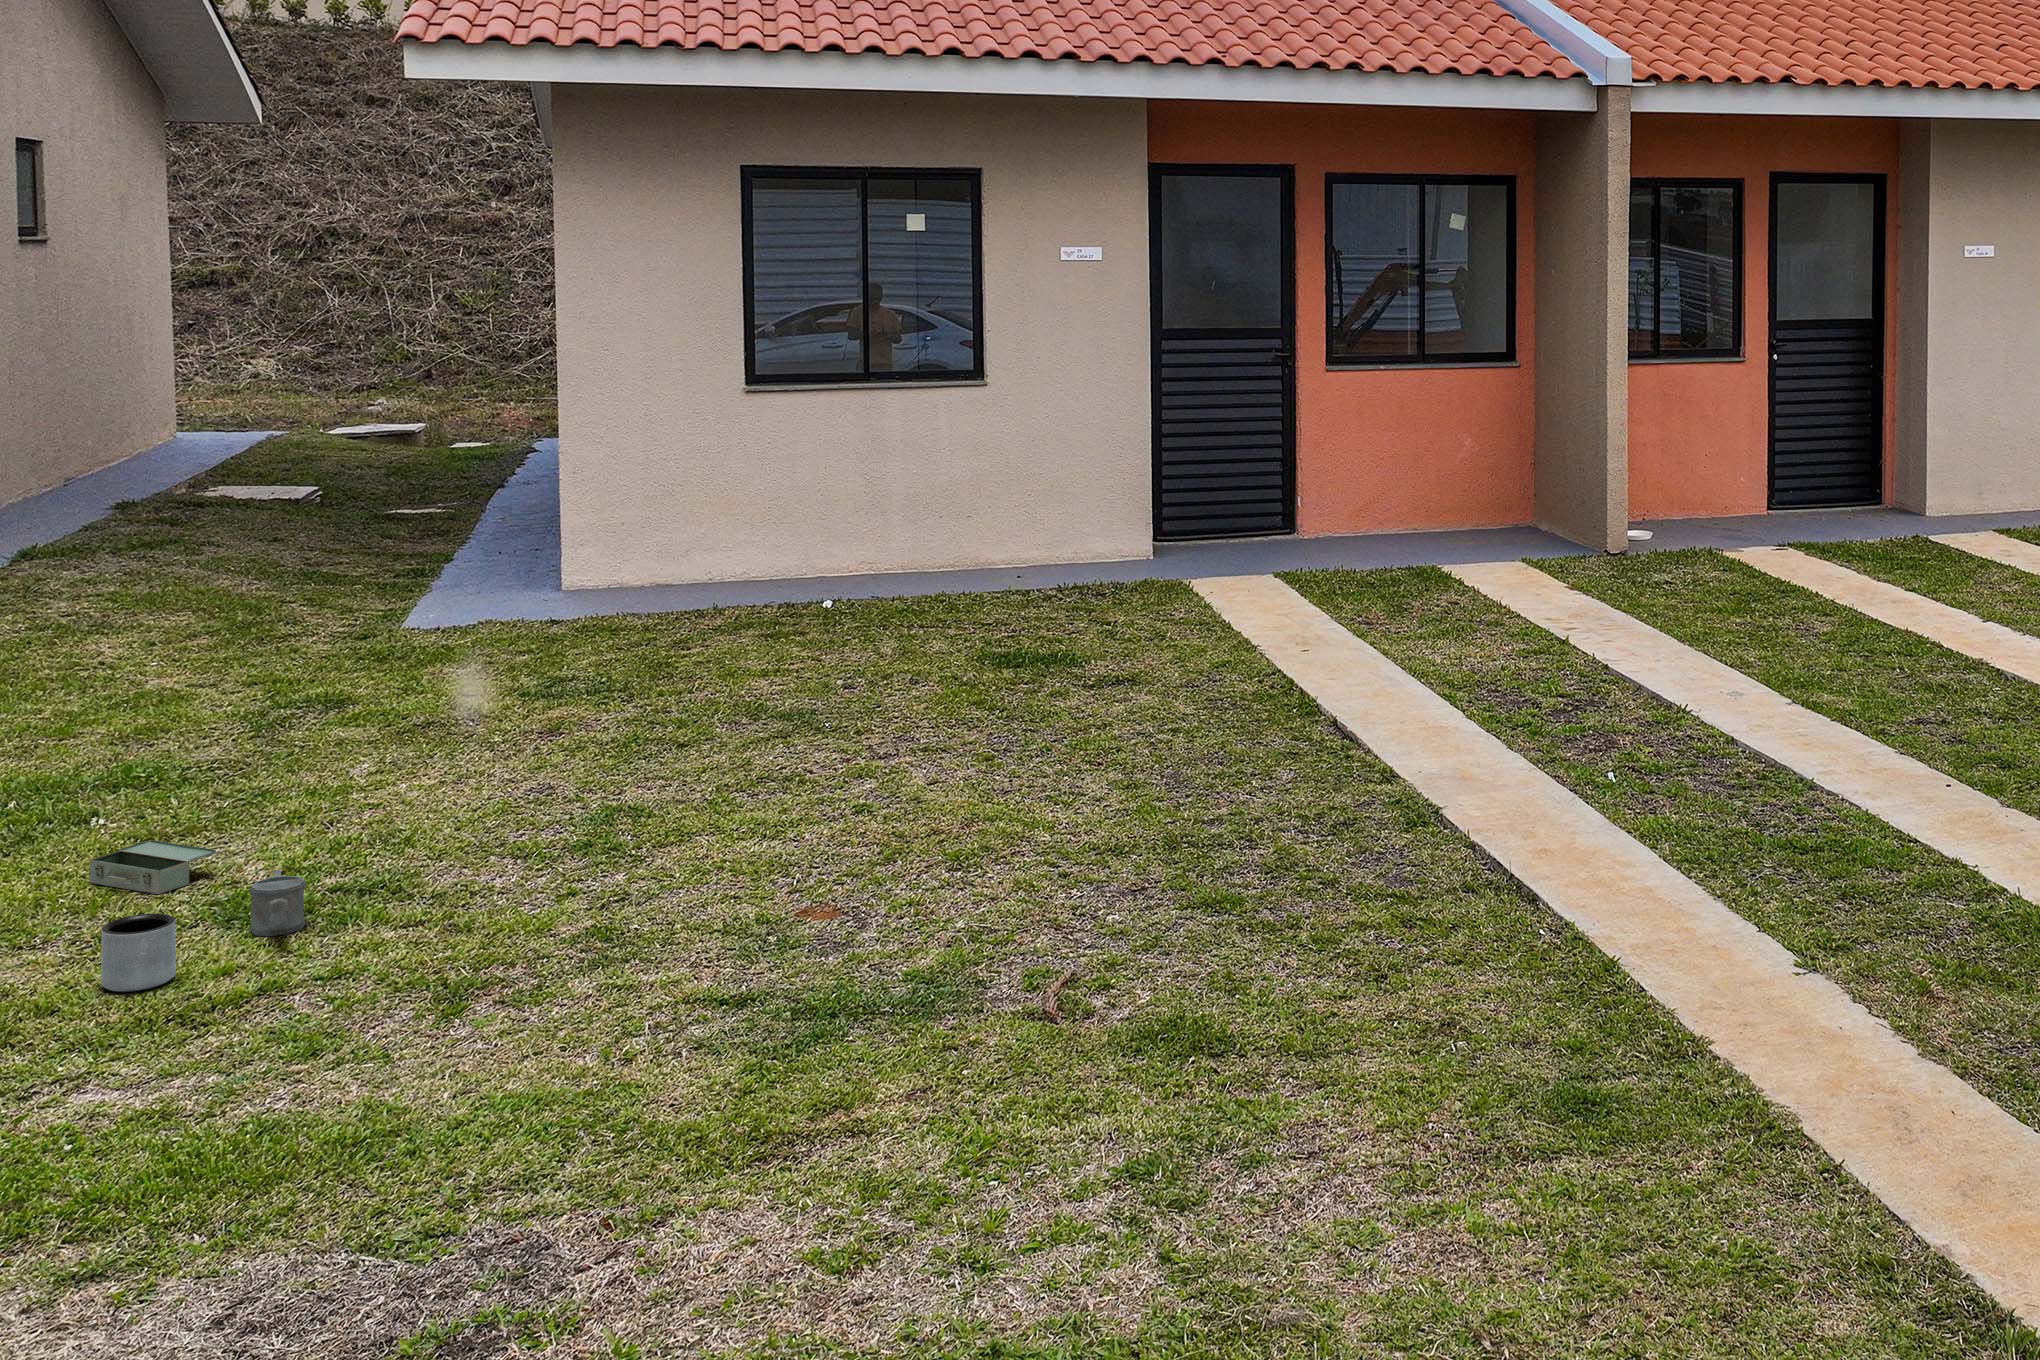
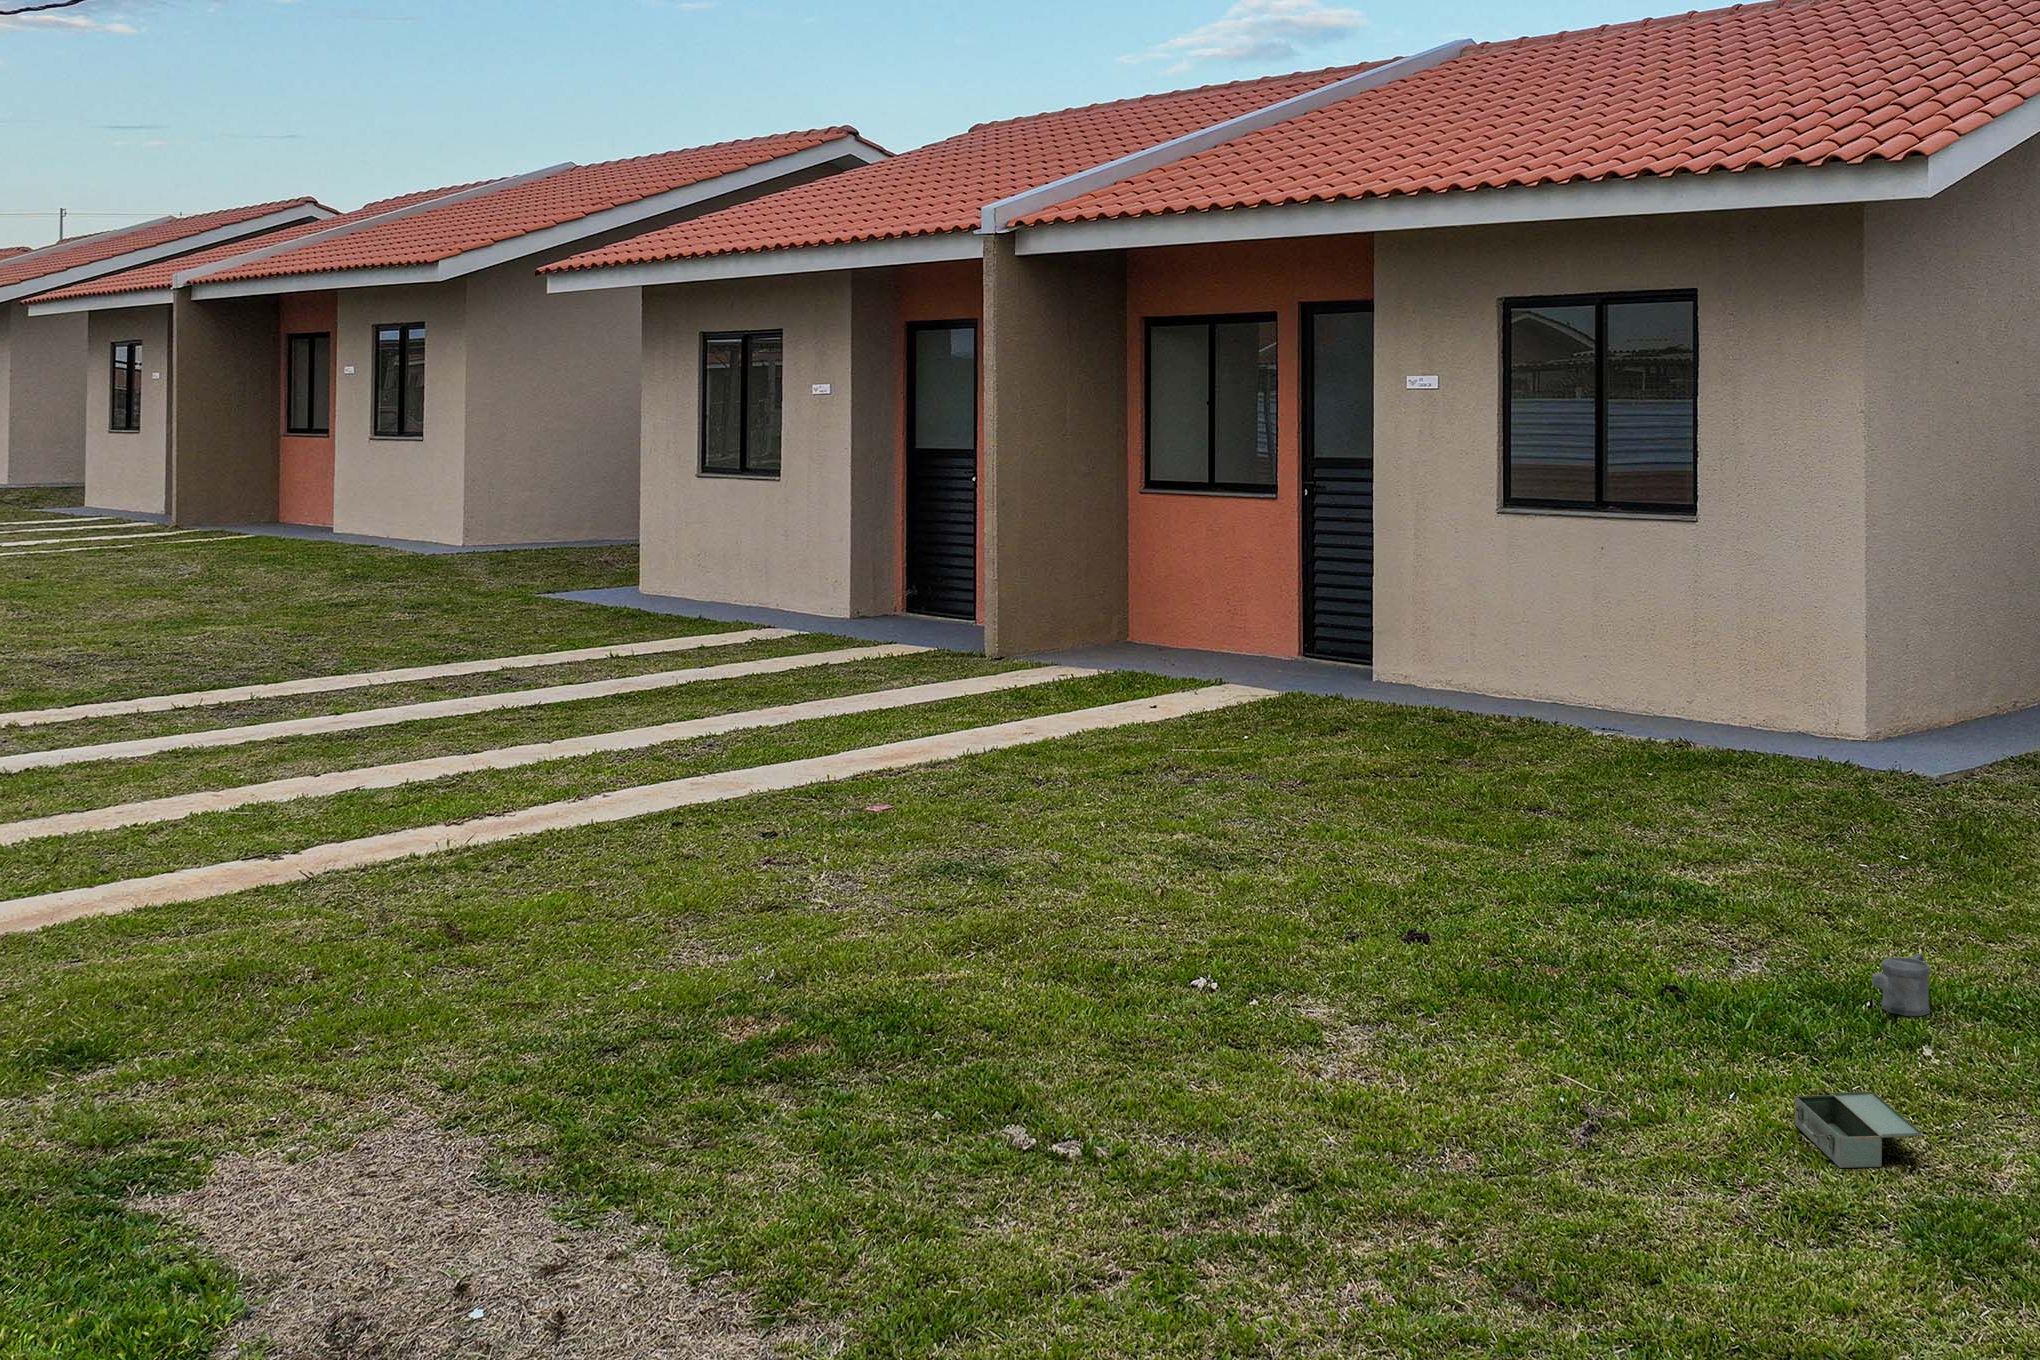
watering can: present [249,870,306,936] -> present [1872,953,1930,1016]
planter: present [101,914,176,992] -> none [1654,1189,1738,1298]

